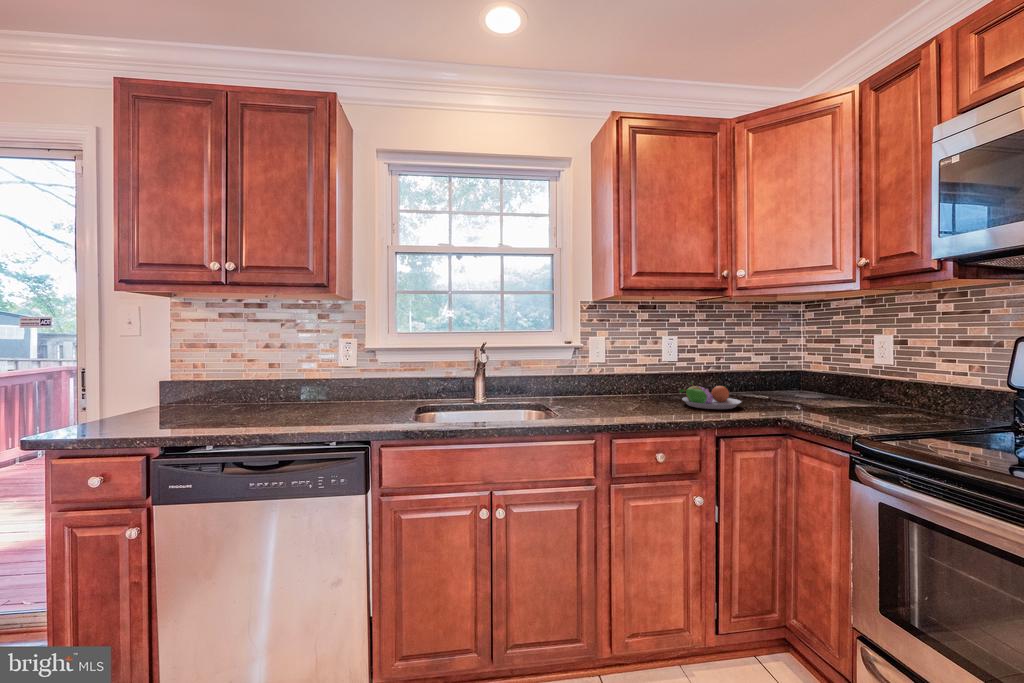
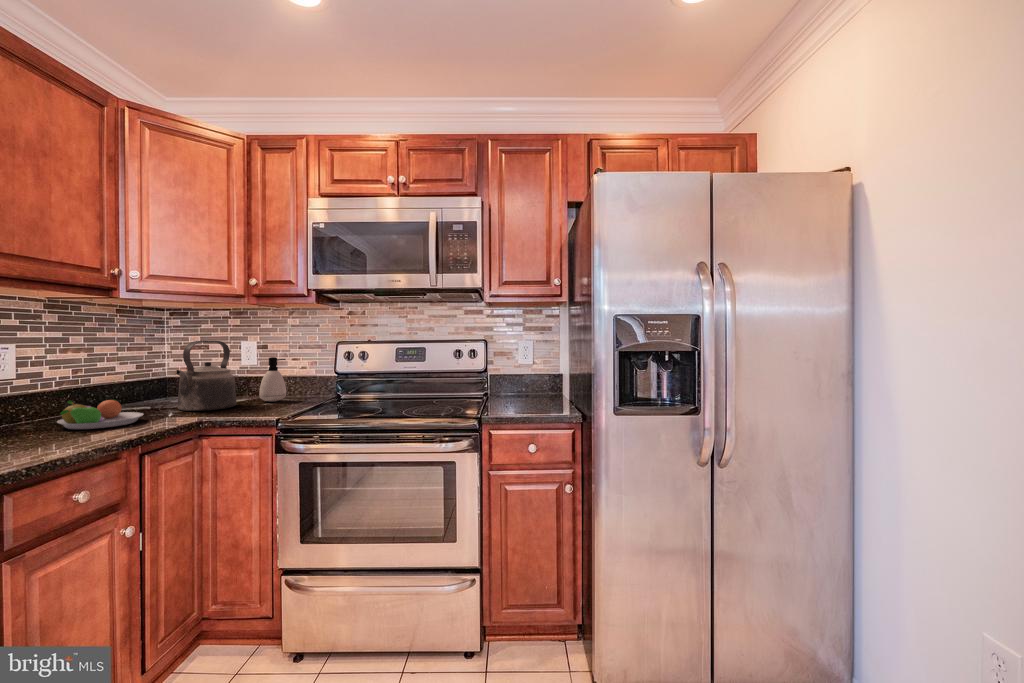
kettle: none [775,334,846,411] -> present [176,341,237,411]
soap dispenser: none [881,355,922,413] -> present [259,357,286,401]

